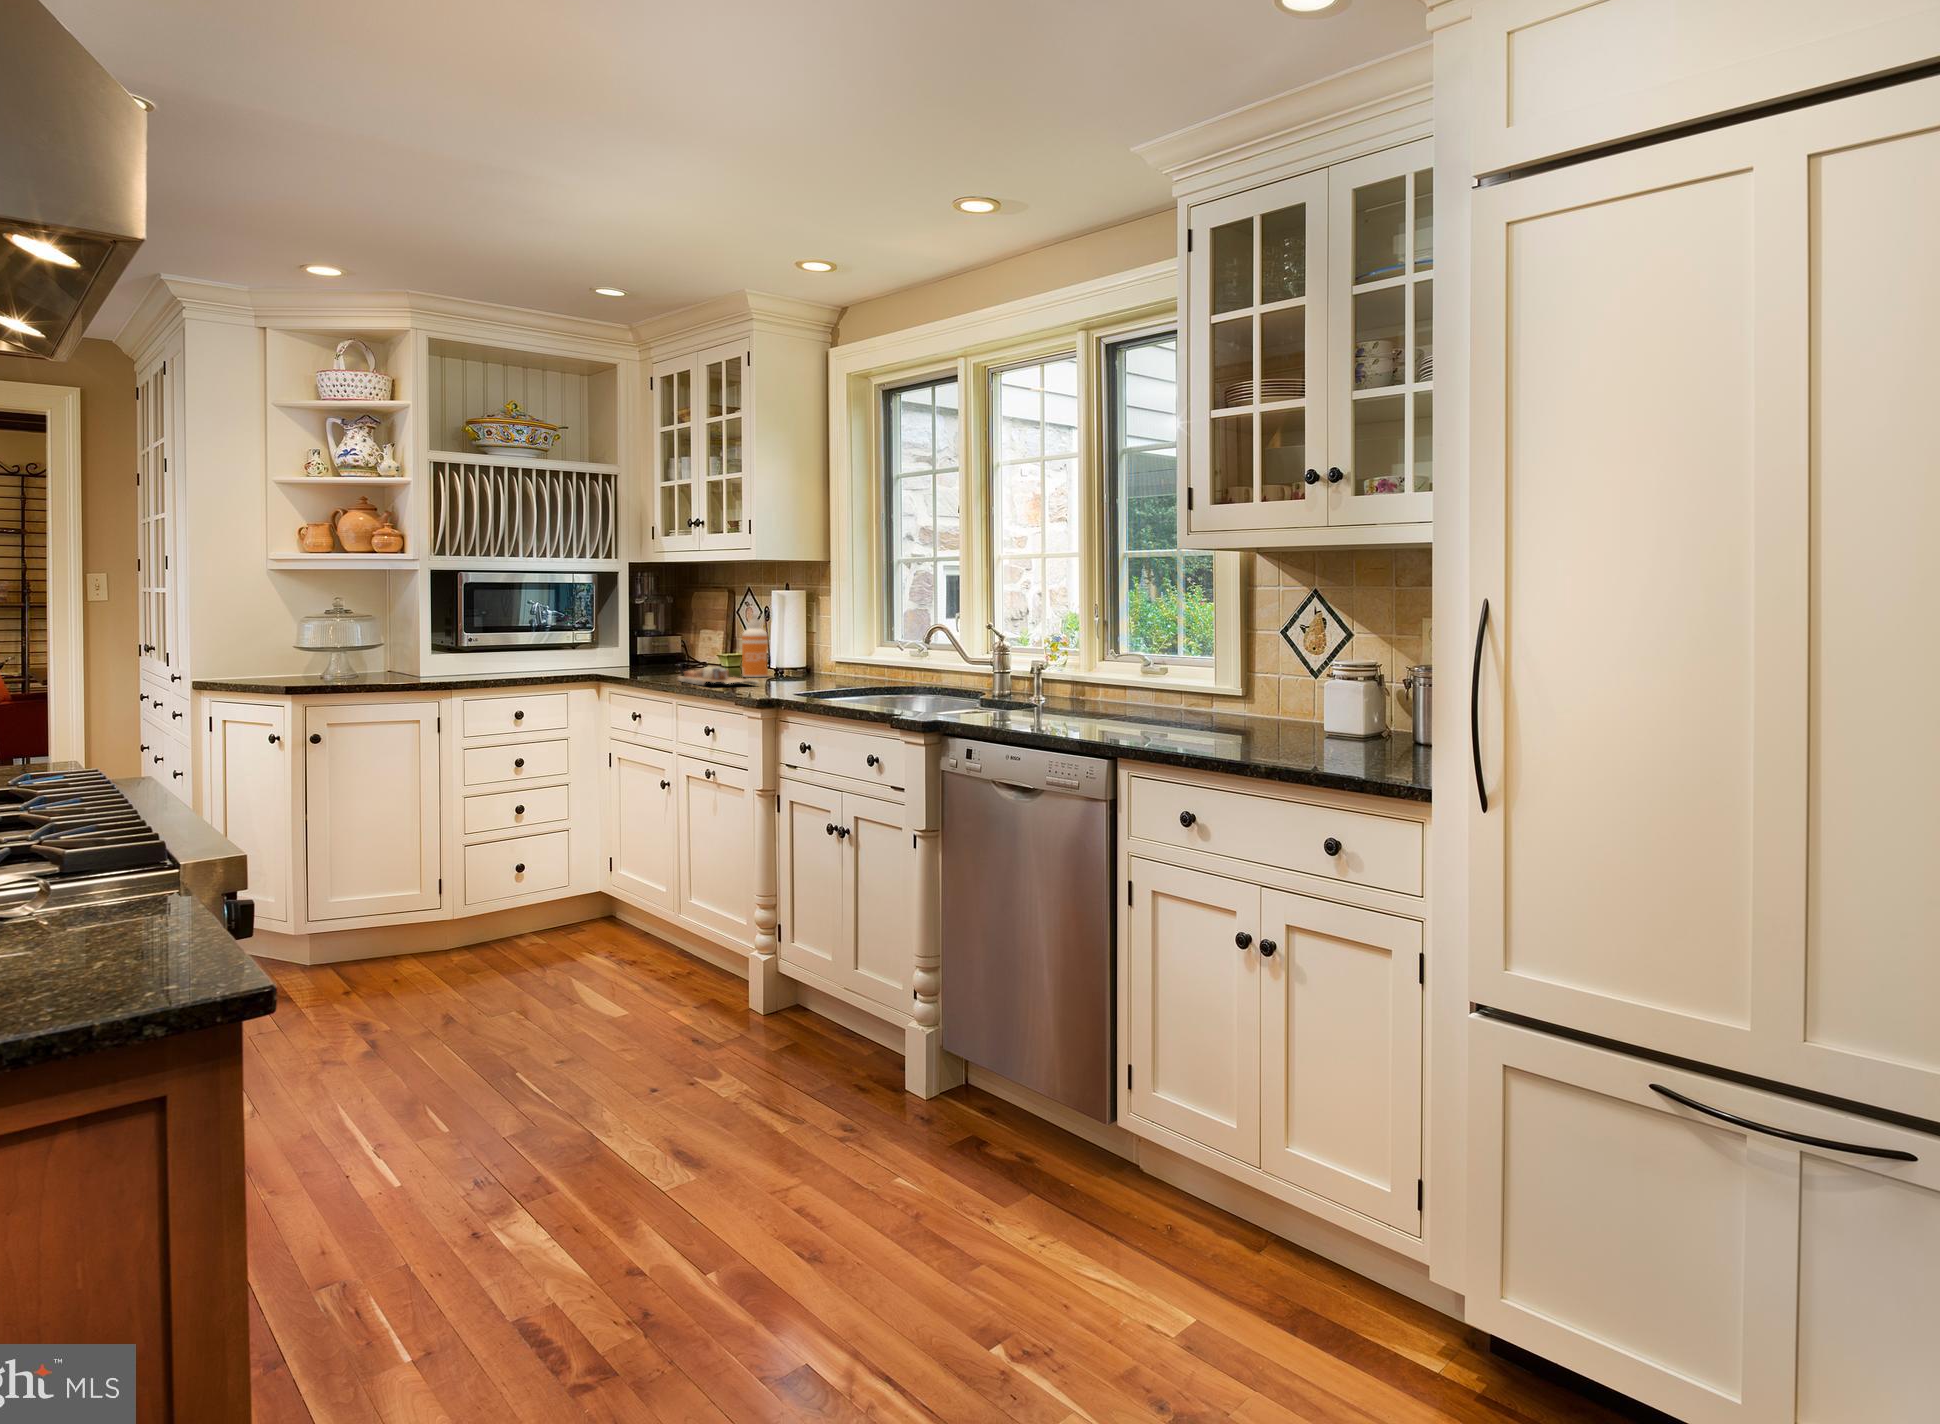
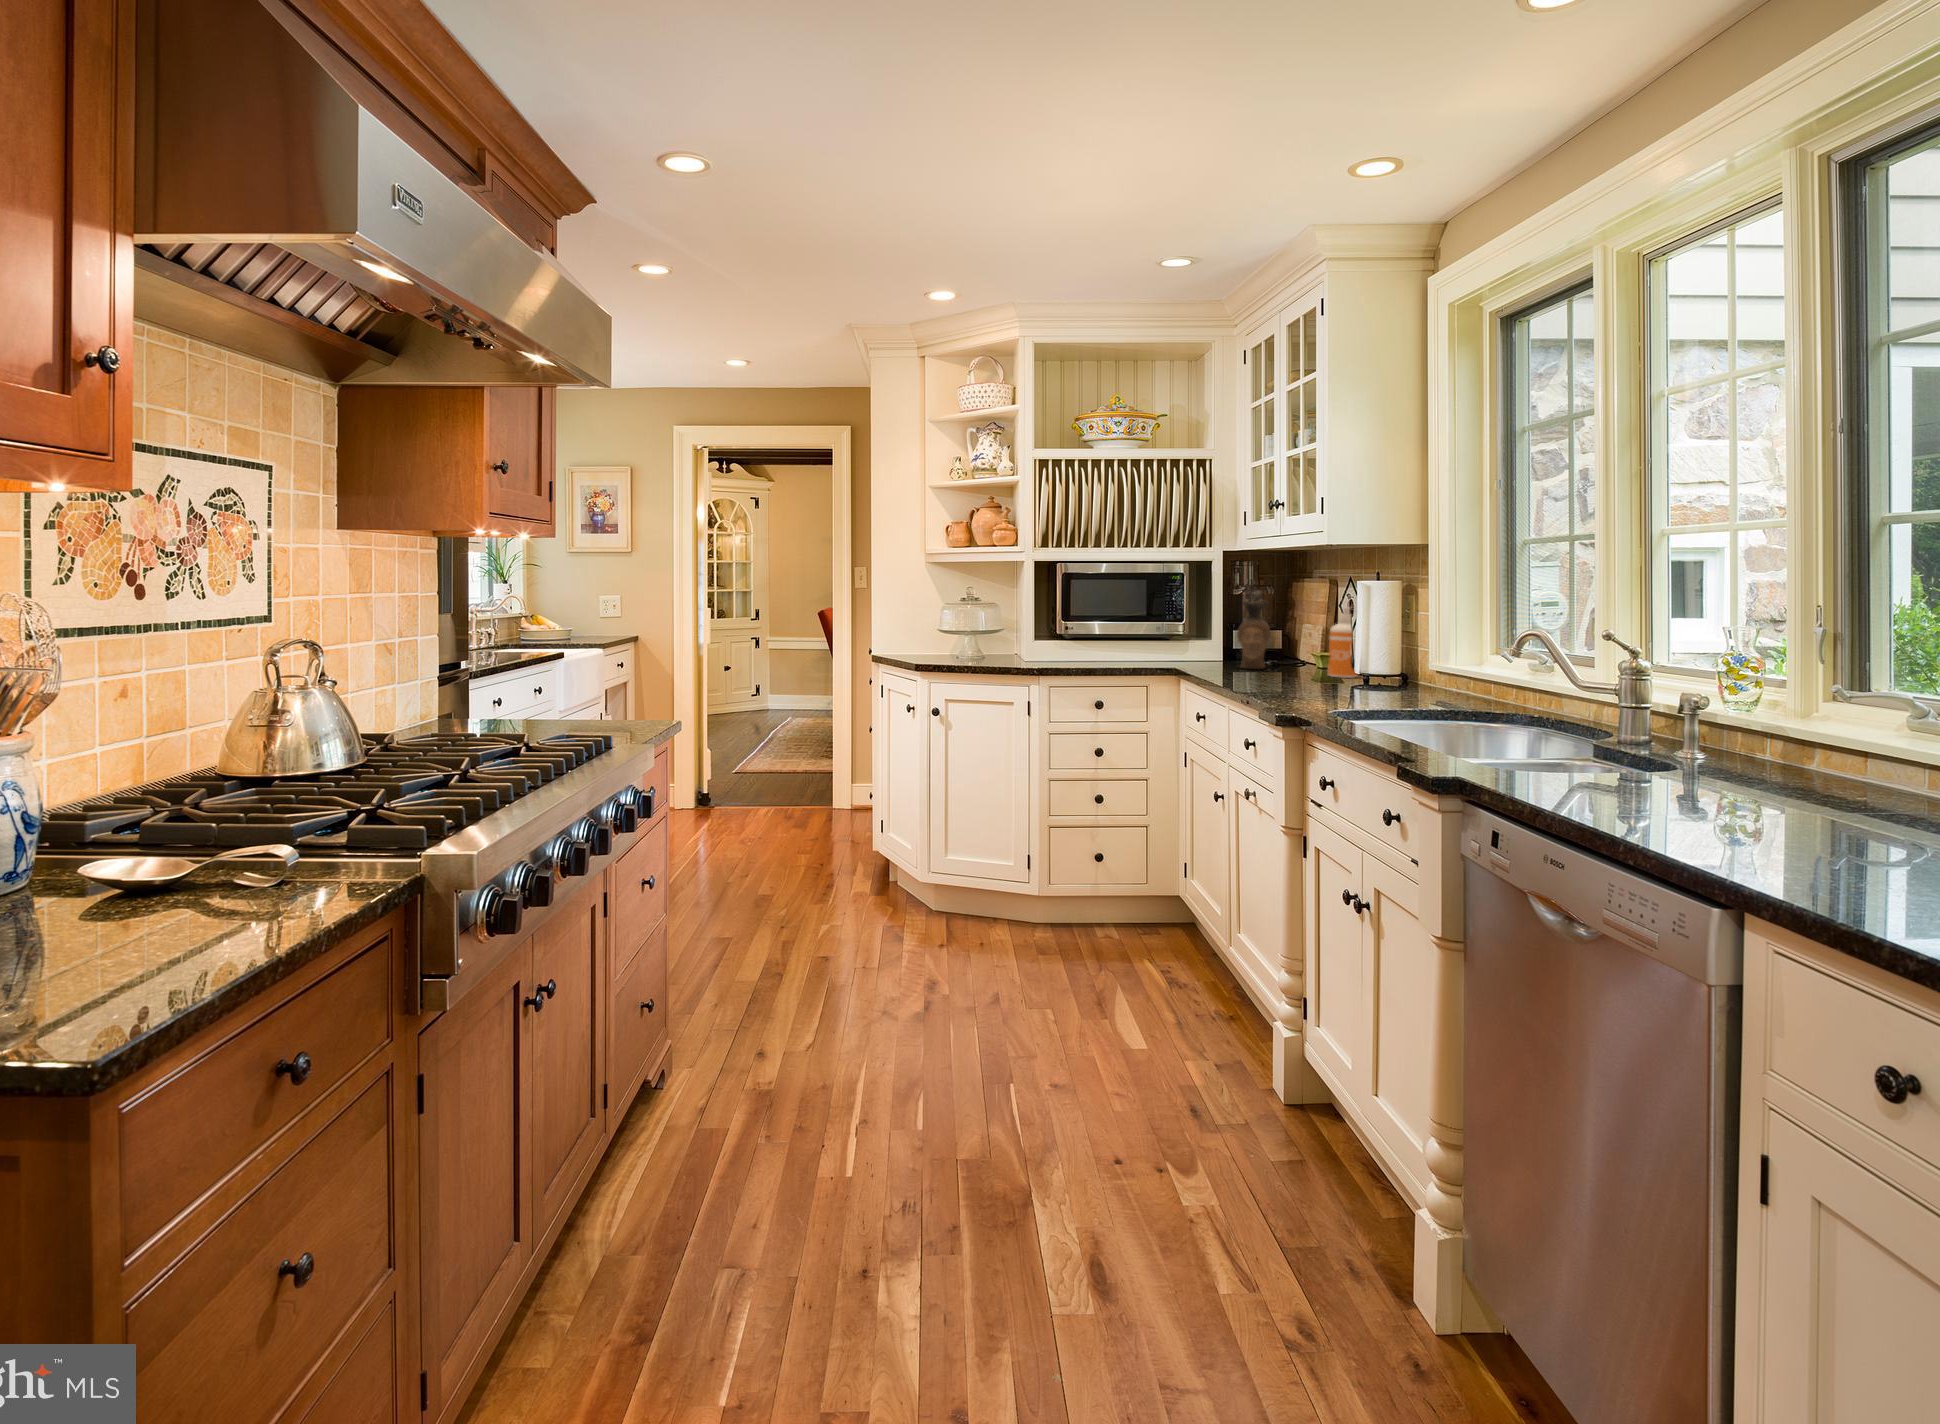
ceramic pitcher: none [656,601,687,675] -> present [1237,591,1271,669]
cutting board: present [678,666,759,685] -> none [1246,665,1323,691]

